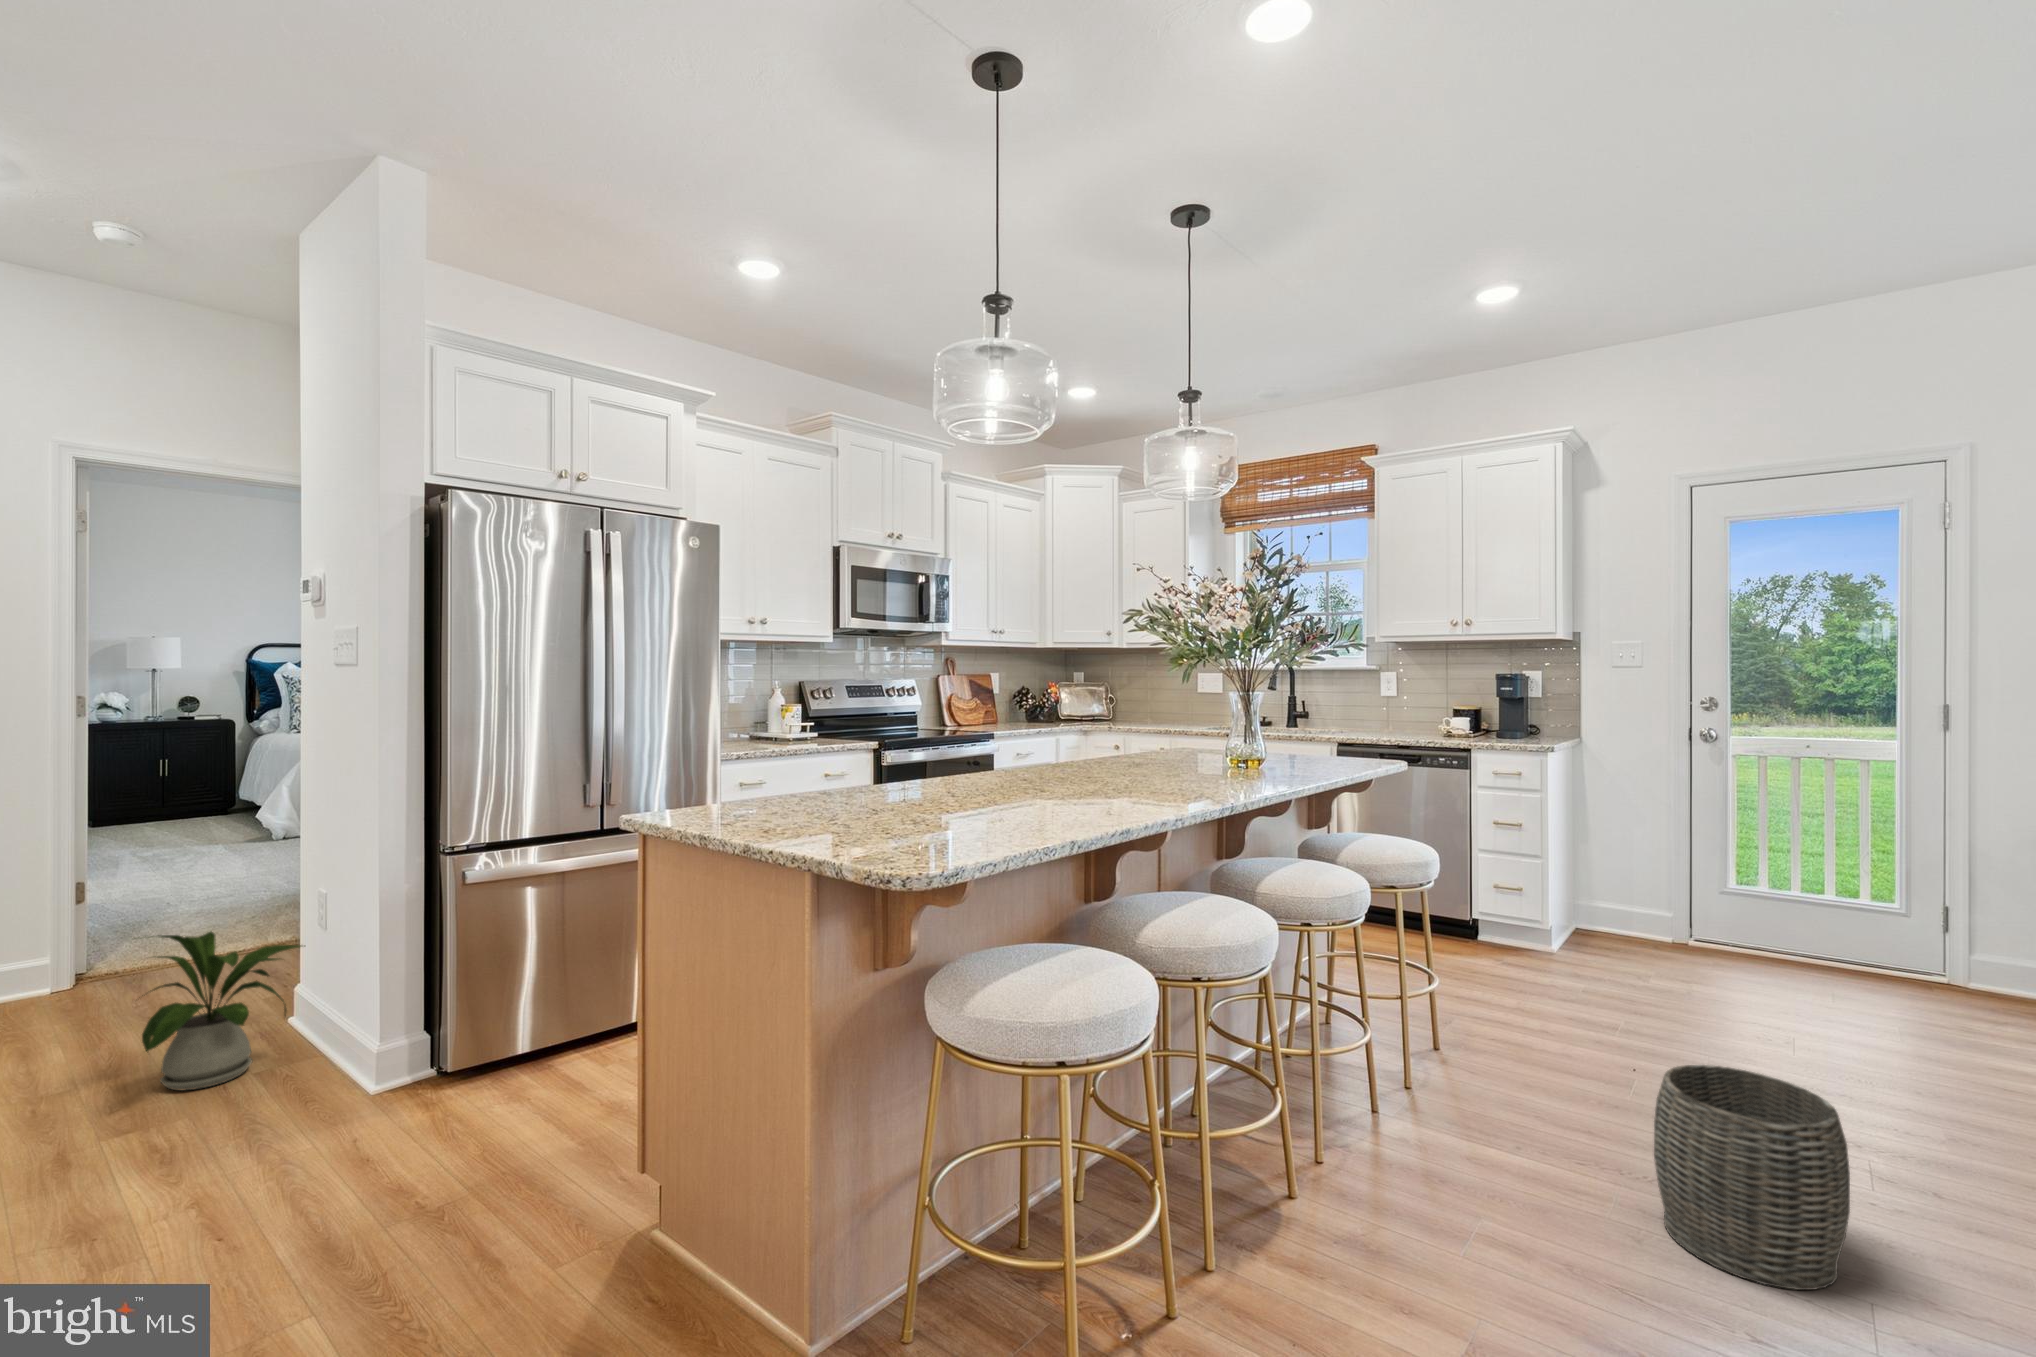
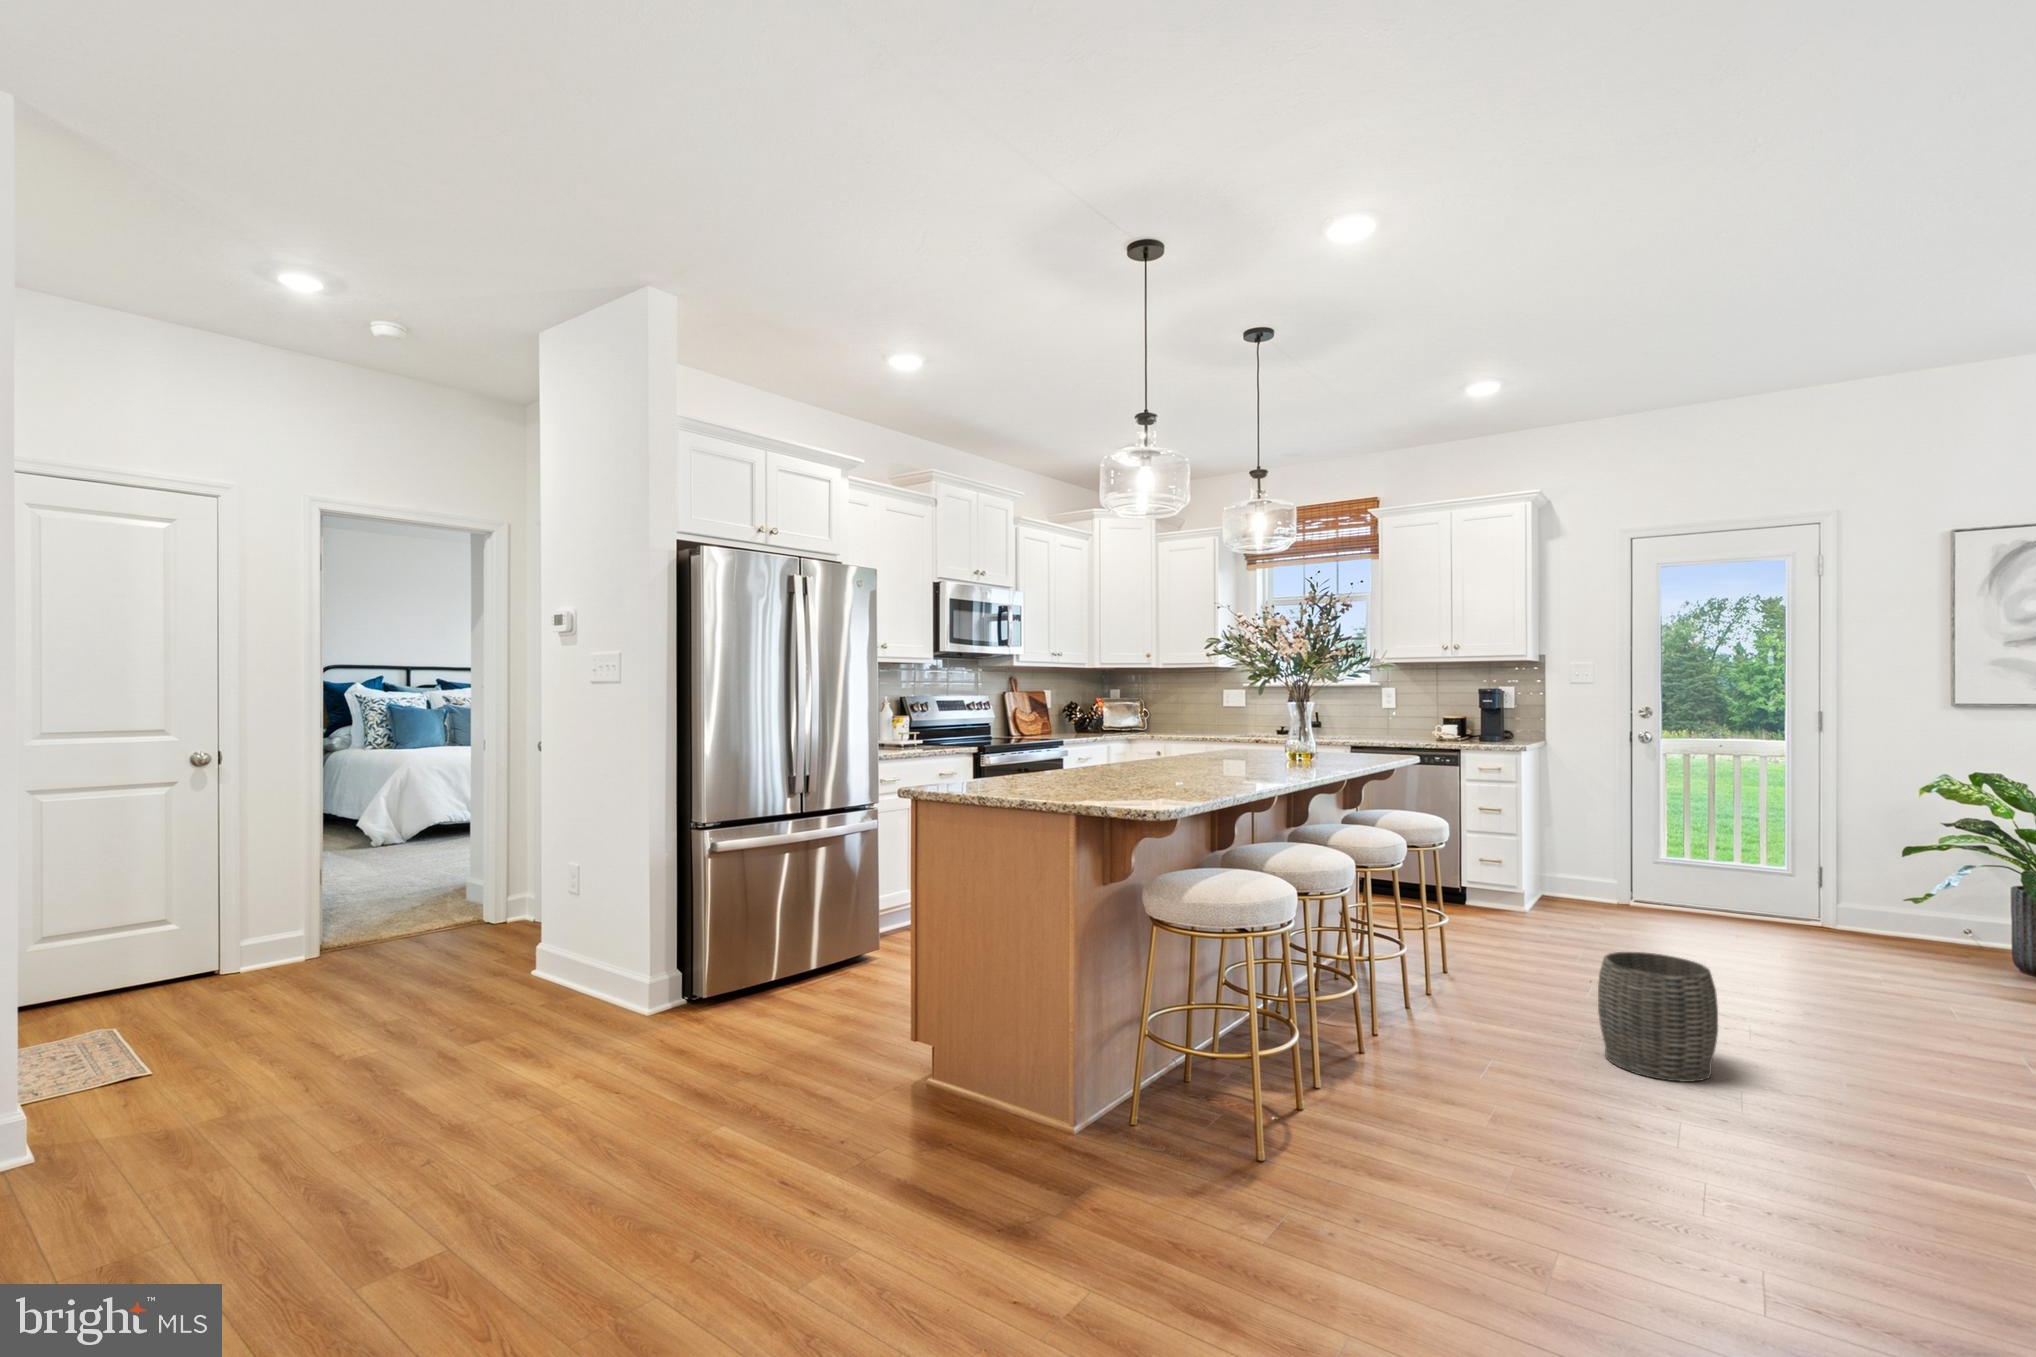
house plant: present [142,932,305,1090] -> none [460,893,567,1014]

